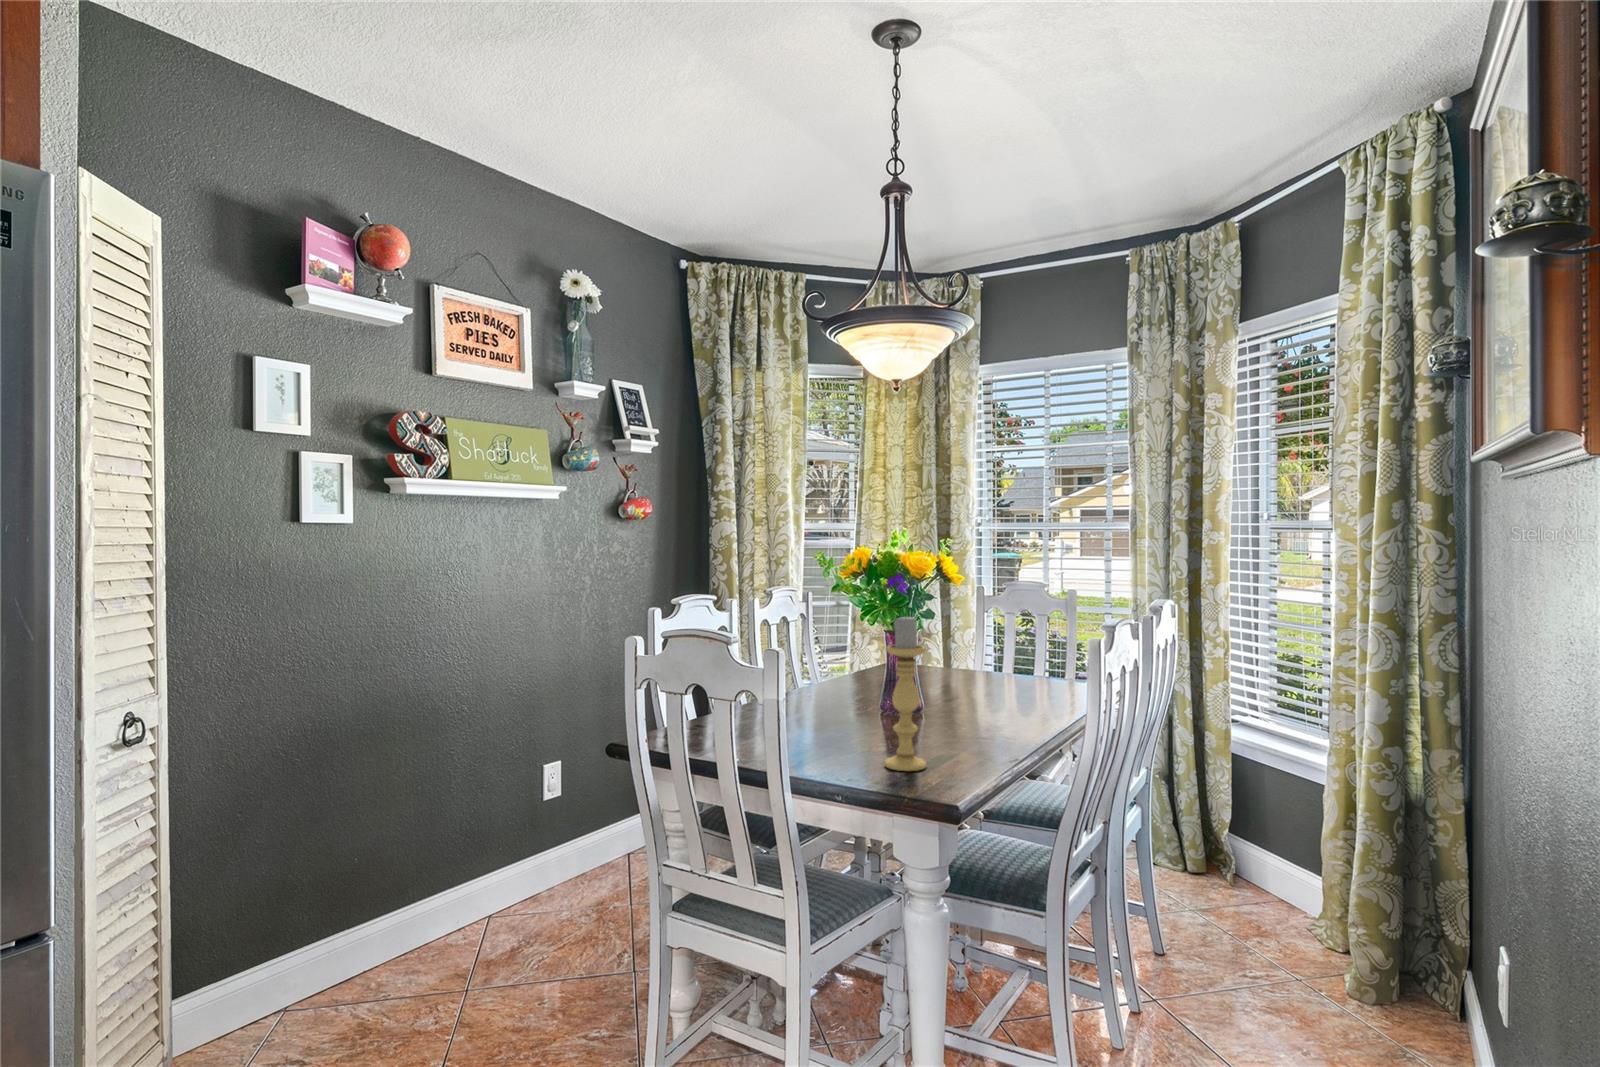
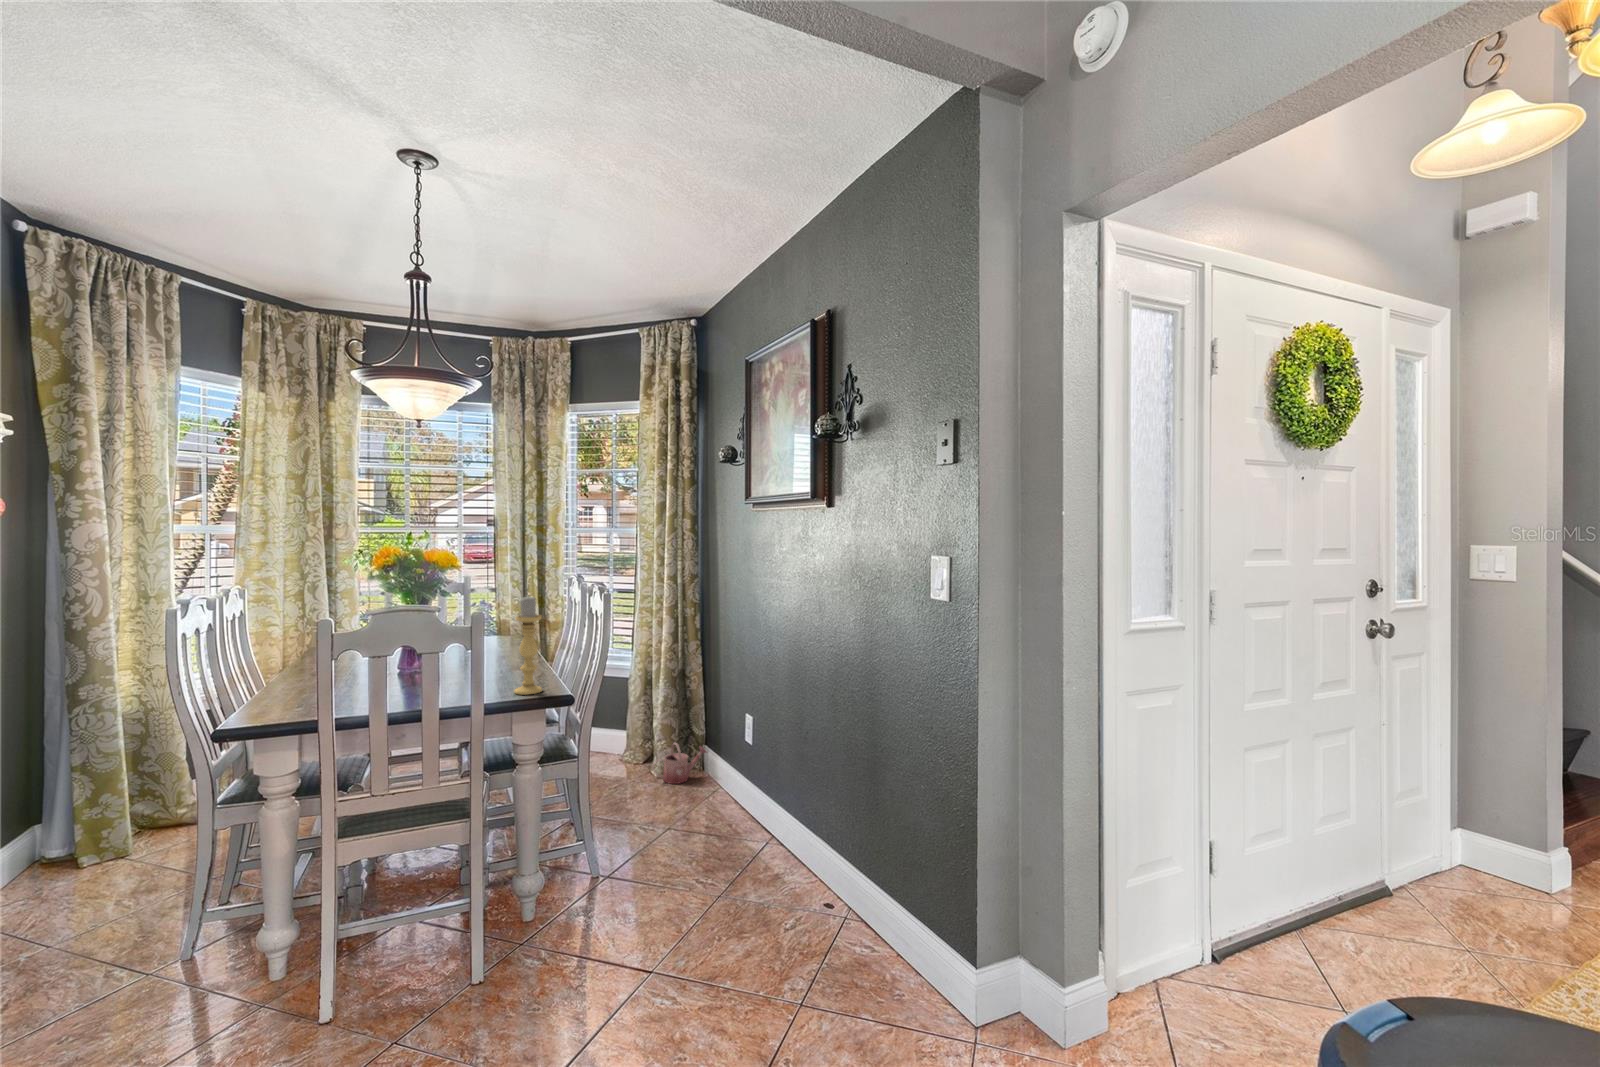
watering can: none [1313,947,1453,1037] -> present [652,743,707,784]

